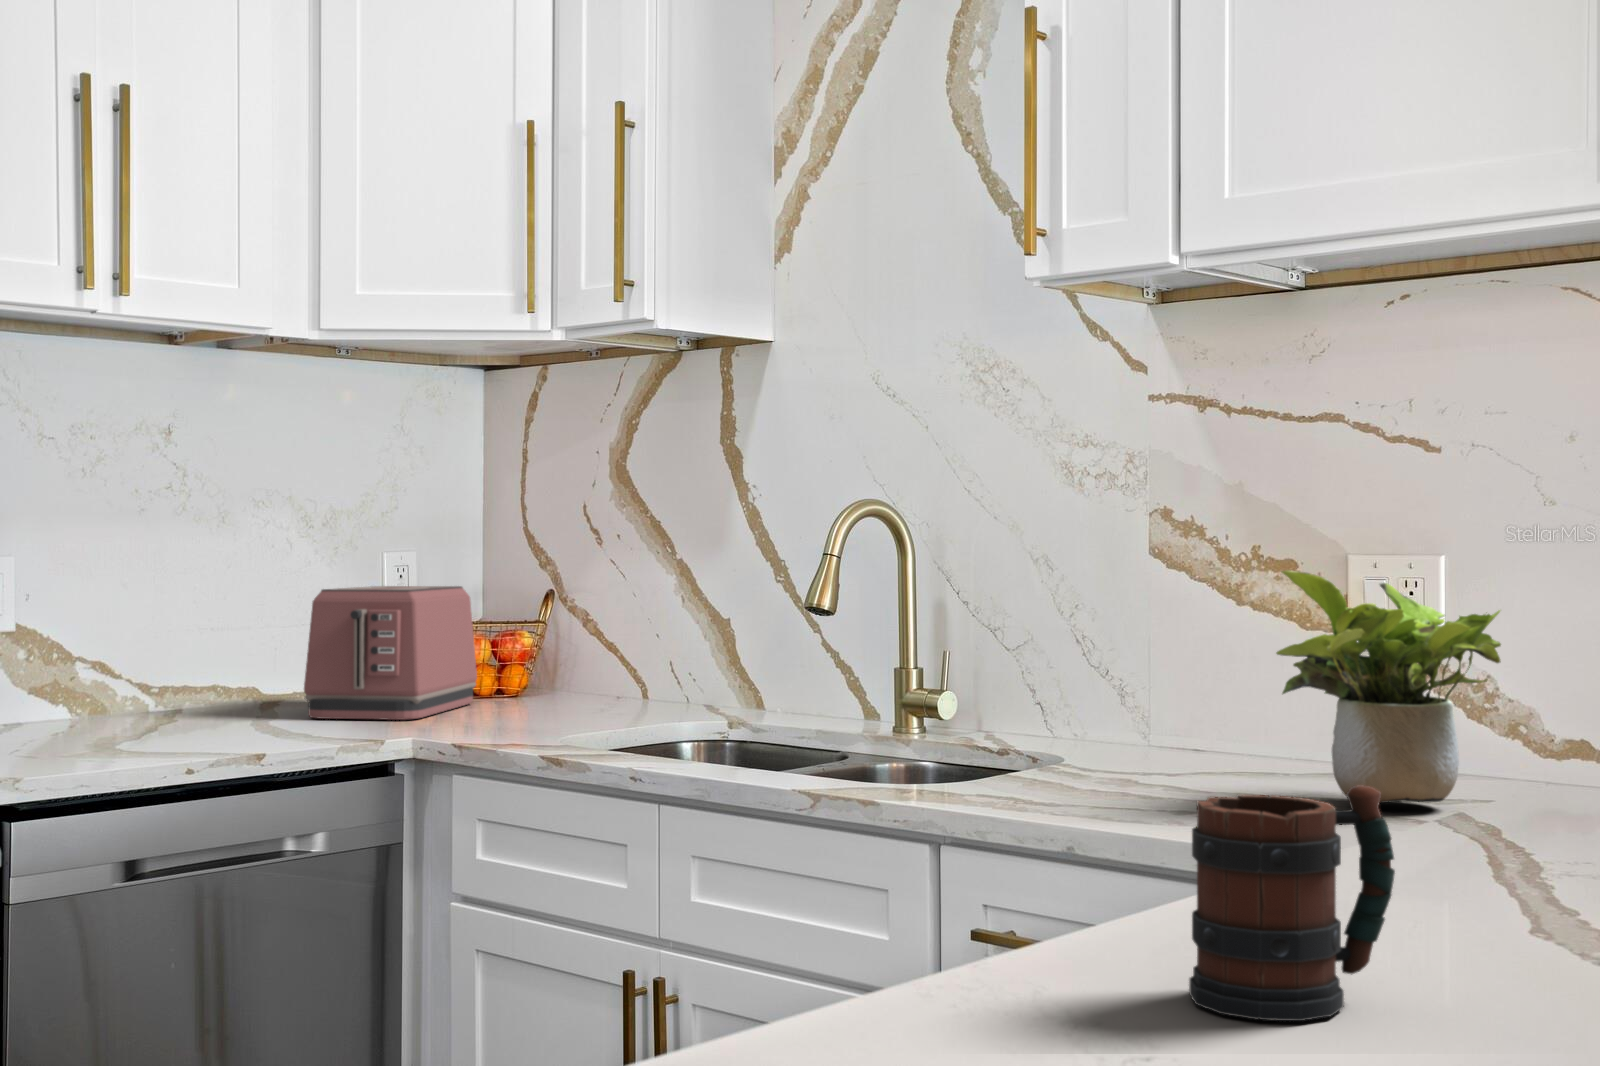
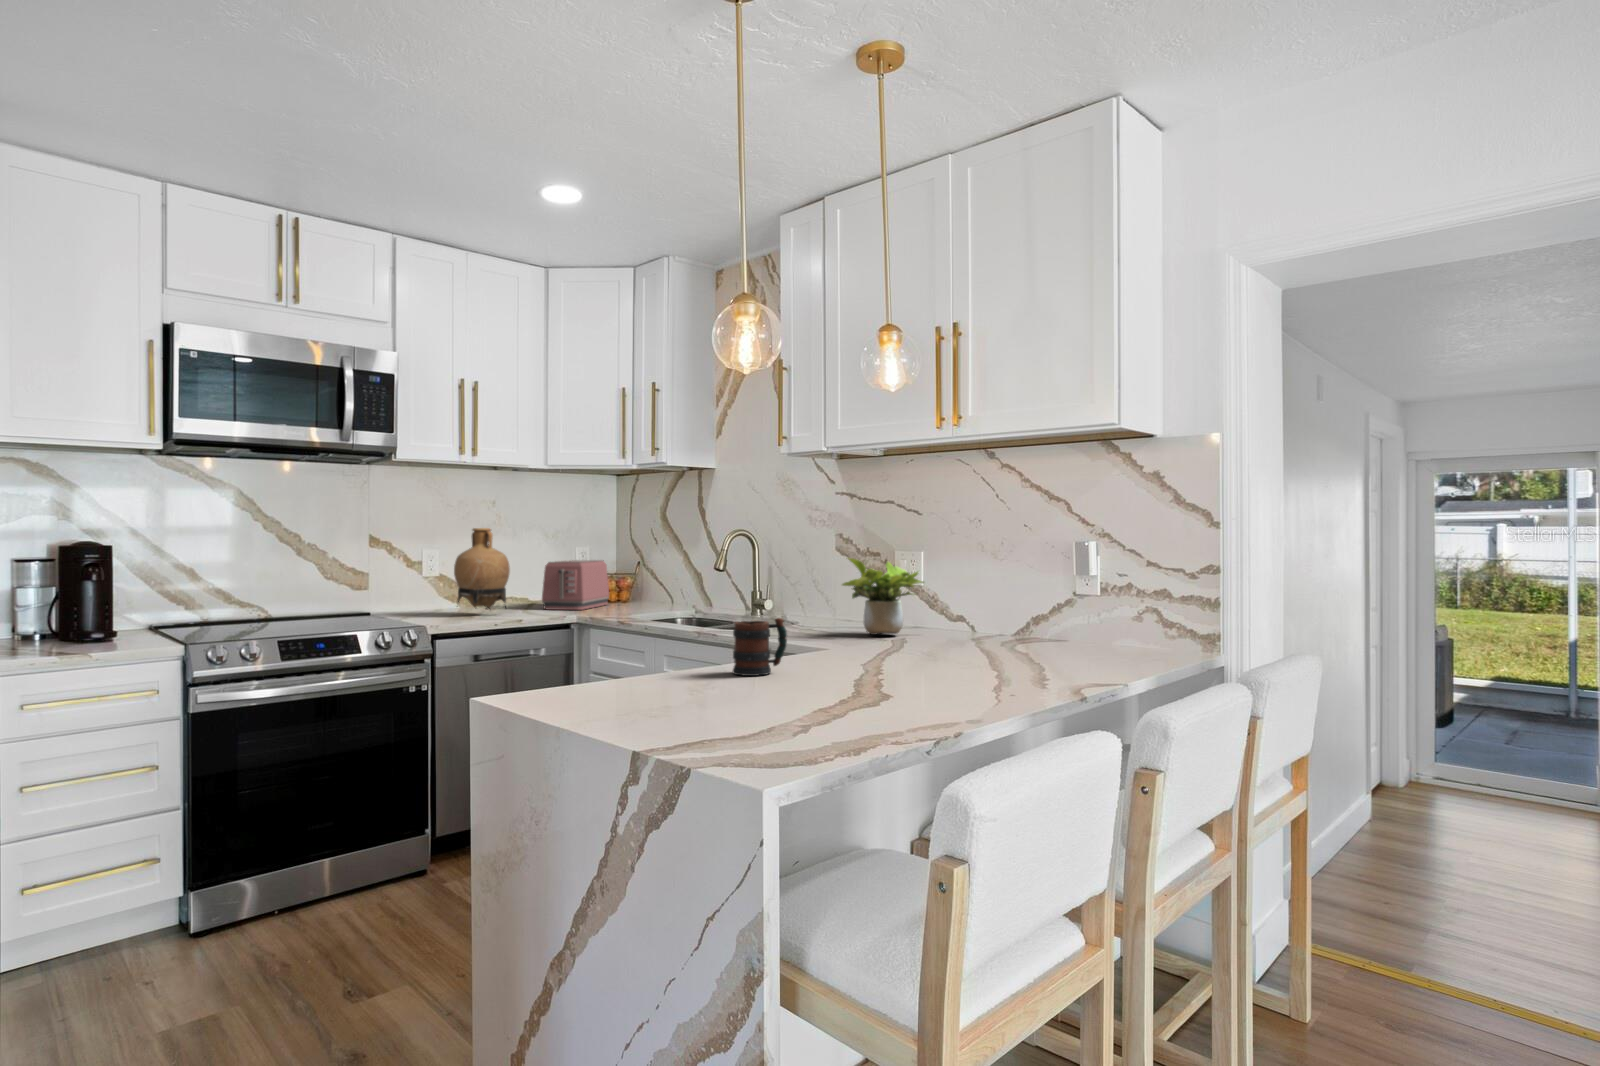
vase: none [64,493,221,730] -> present [454,528,510,610]

